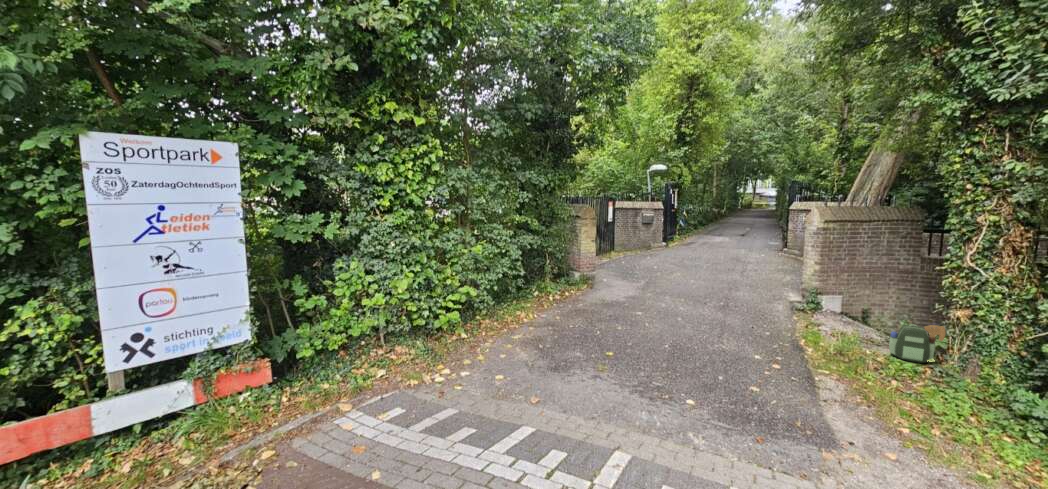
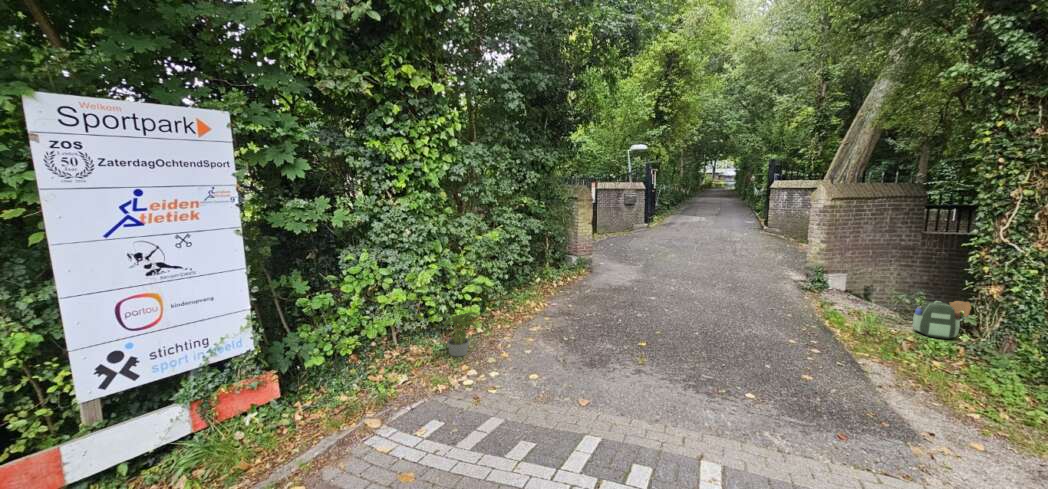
potted plant: none [417,318,455,357] -> present [437,313,478,357]

